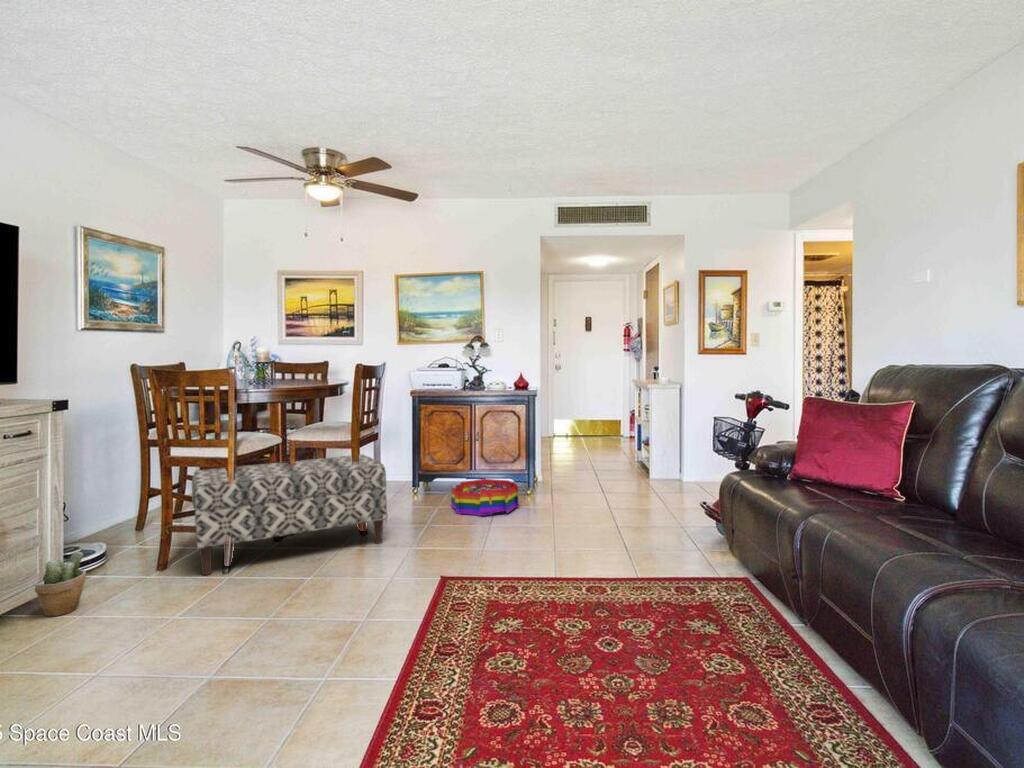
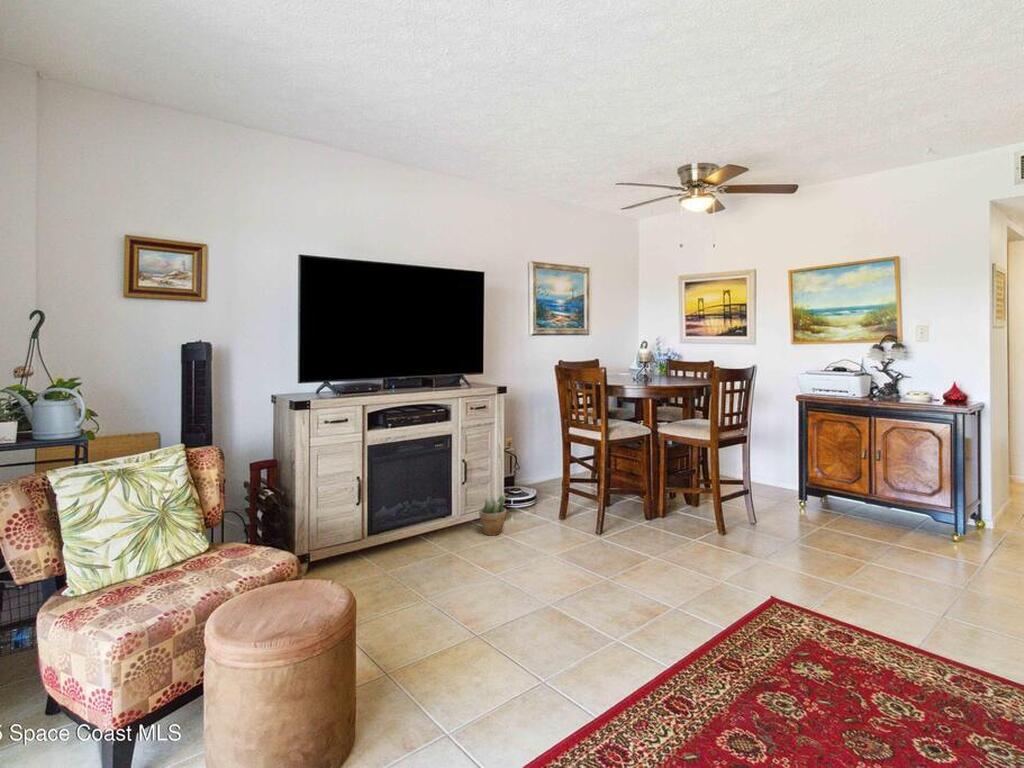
bench: present [192,454,387,575] -> none [575,450,739,545]
storage bin: present [451,479,518,516] -> none [831,502,923,551]

